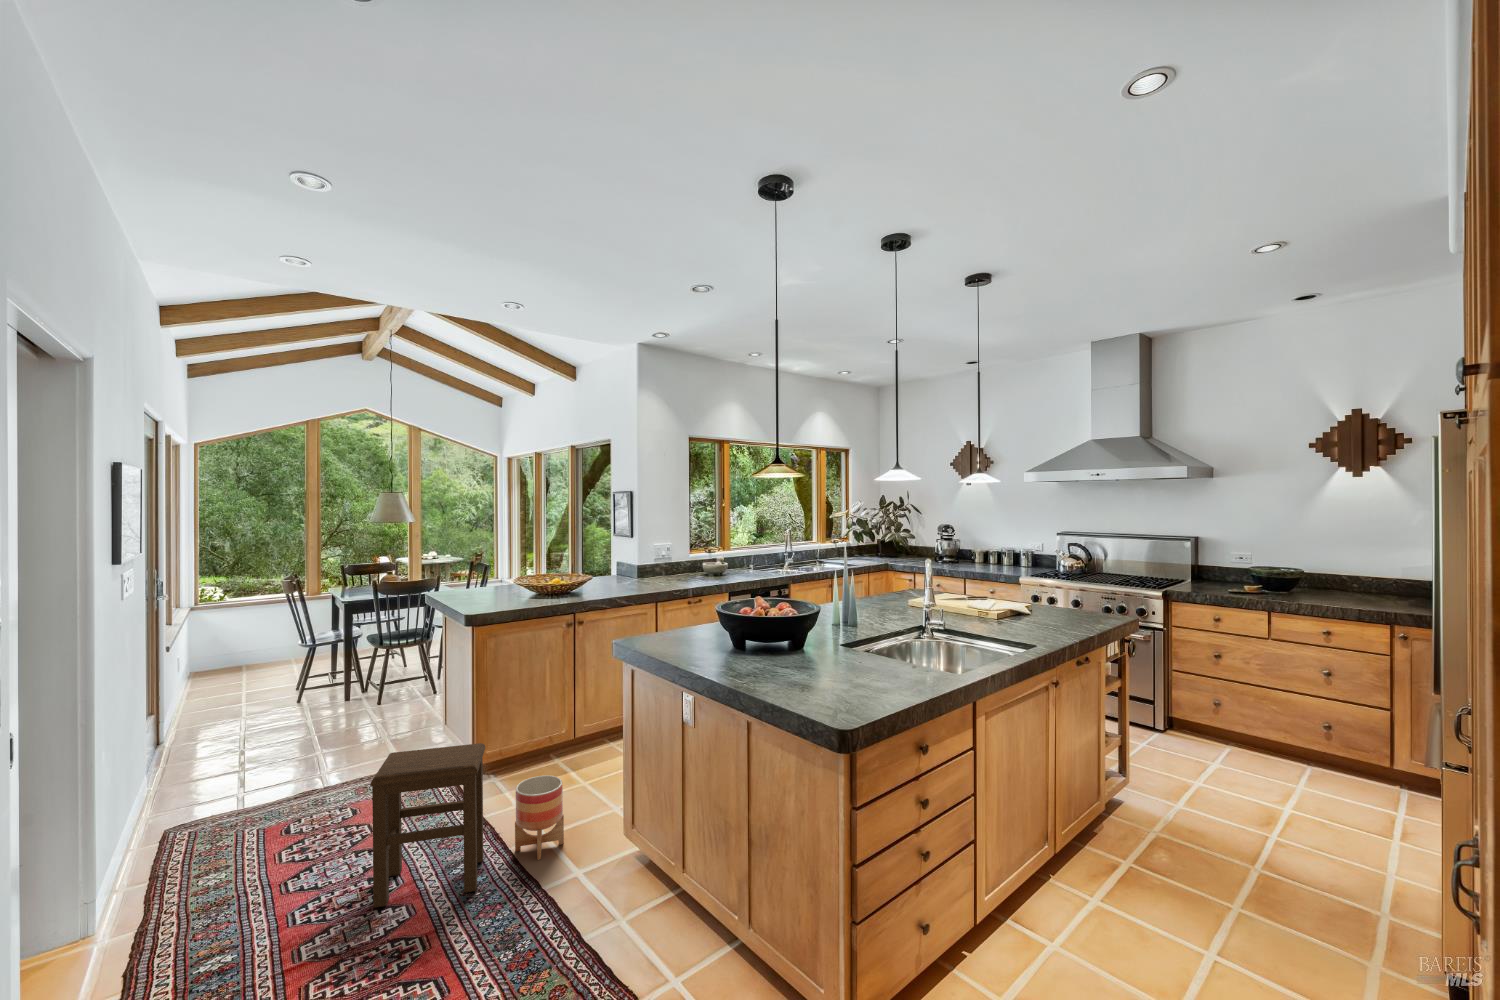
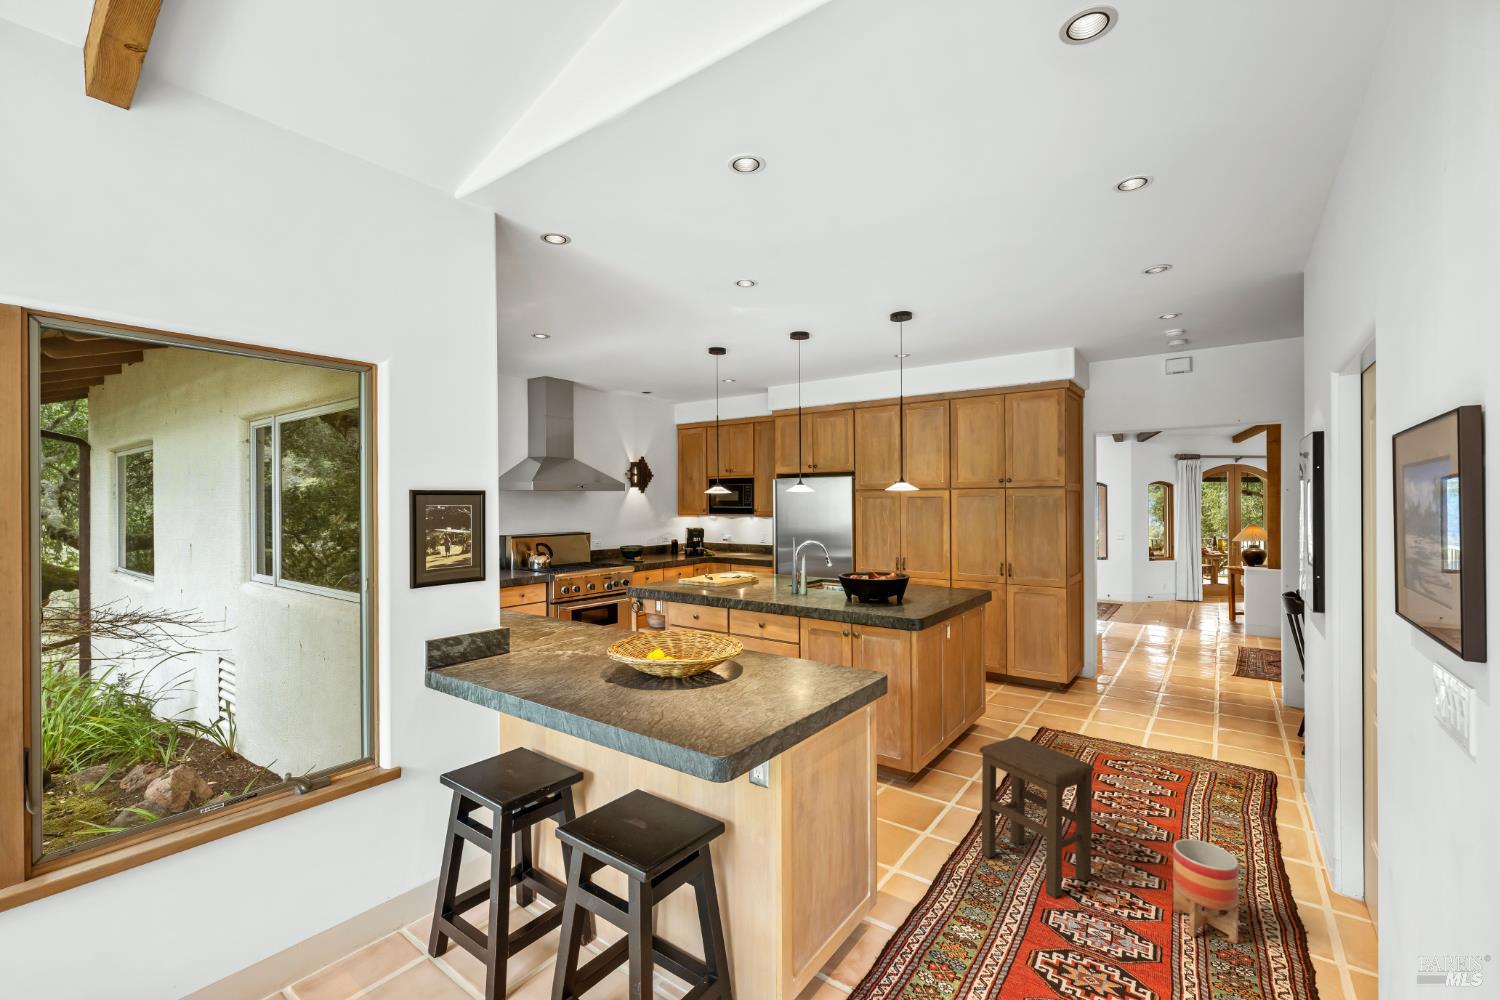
planter: present [515,776,564,860] -> present [1173,839,1239,944]

